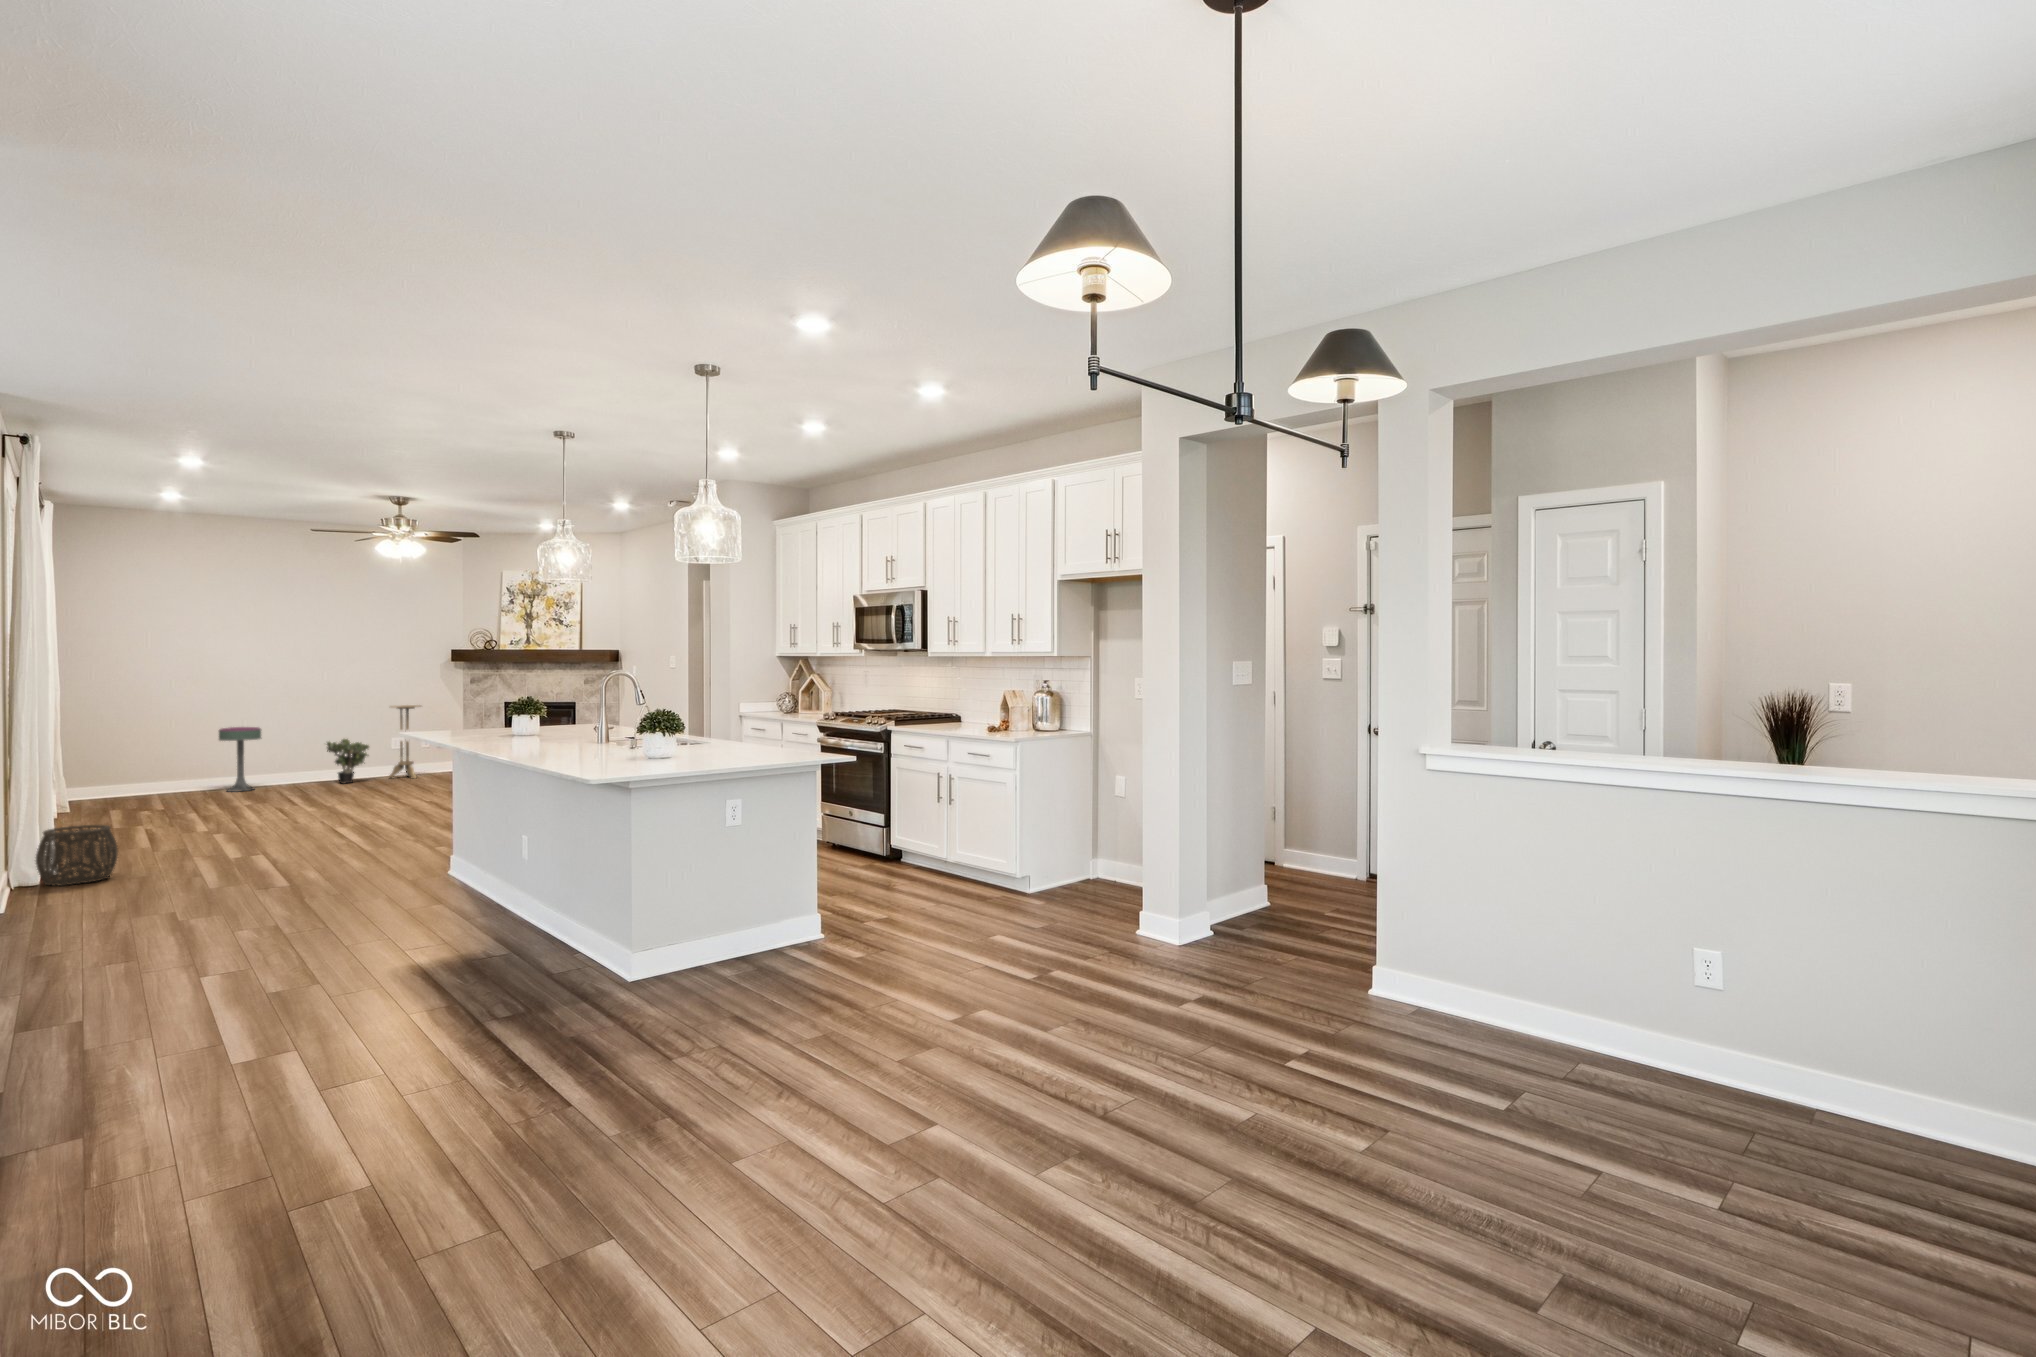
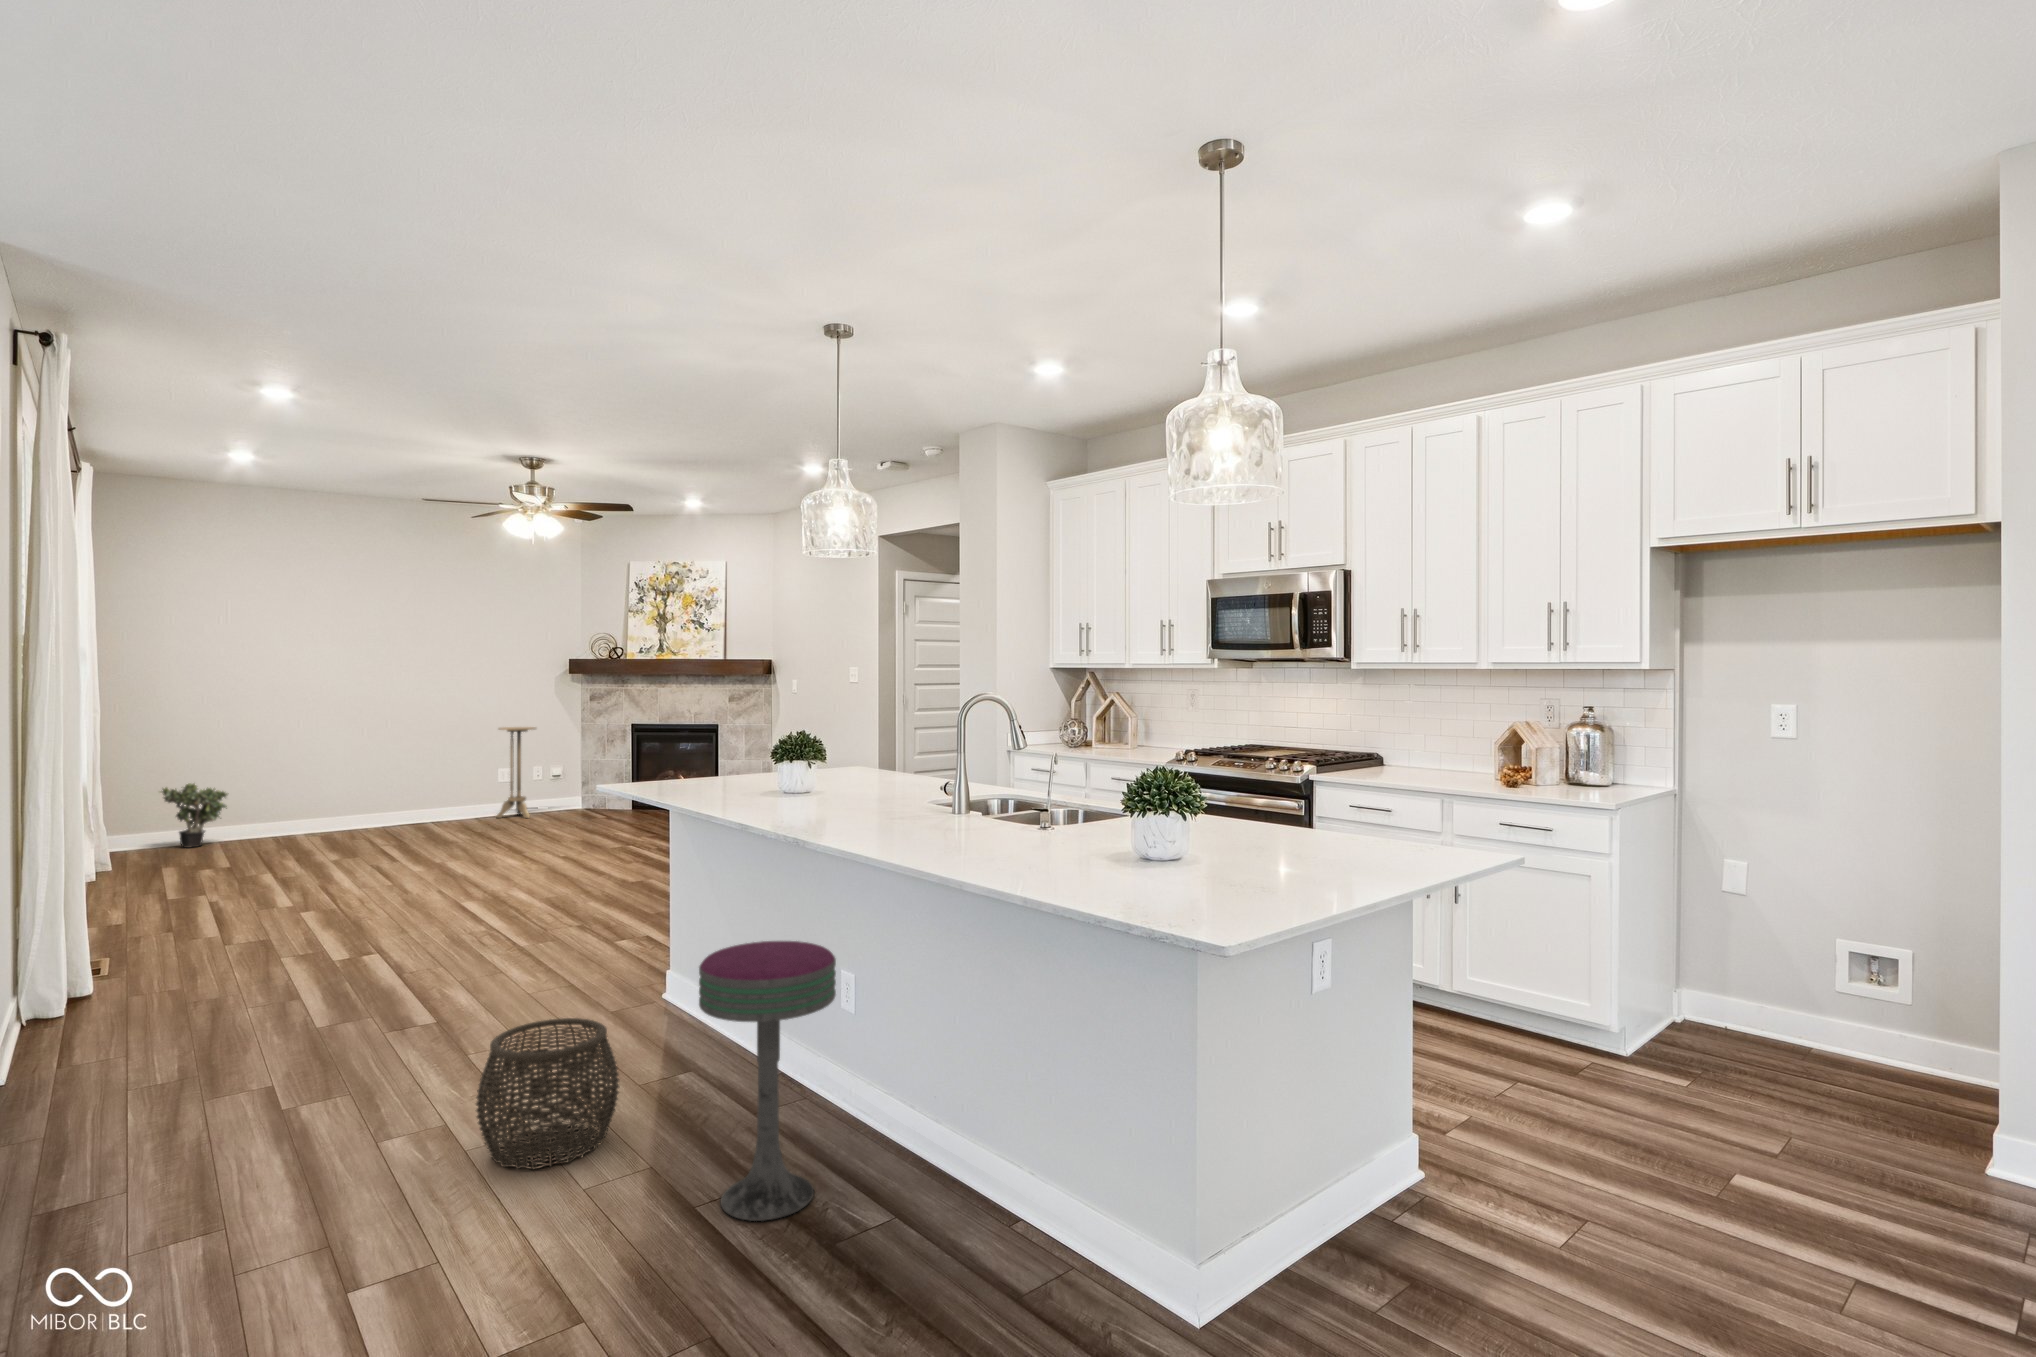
bar stool: present [219,727,261,792] -> present [699,941,836,1221]
potted plant: present [327,739,369,783] -> present [162,783,227,848]
woven basket: present [36,825,118,886] -> present [476,1018,619,1169]

